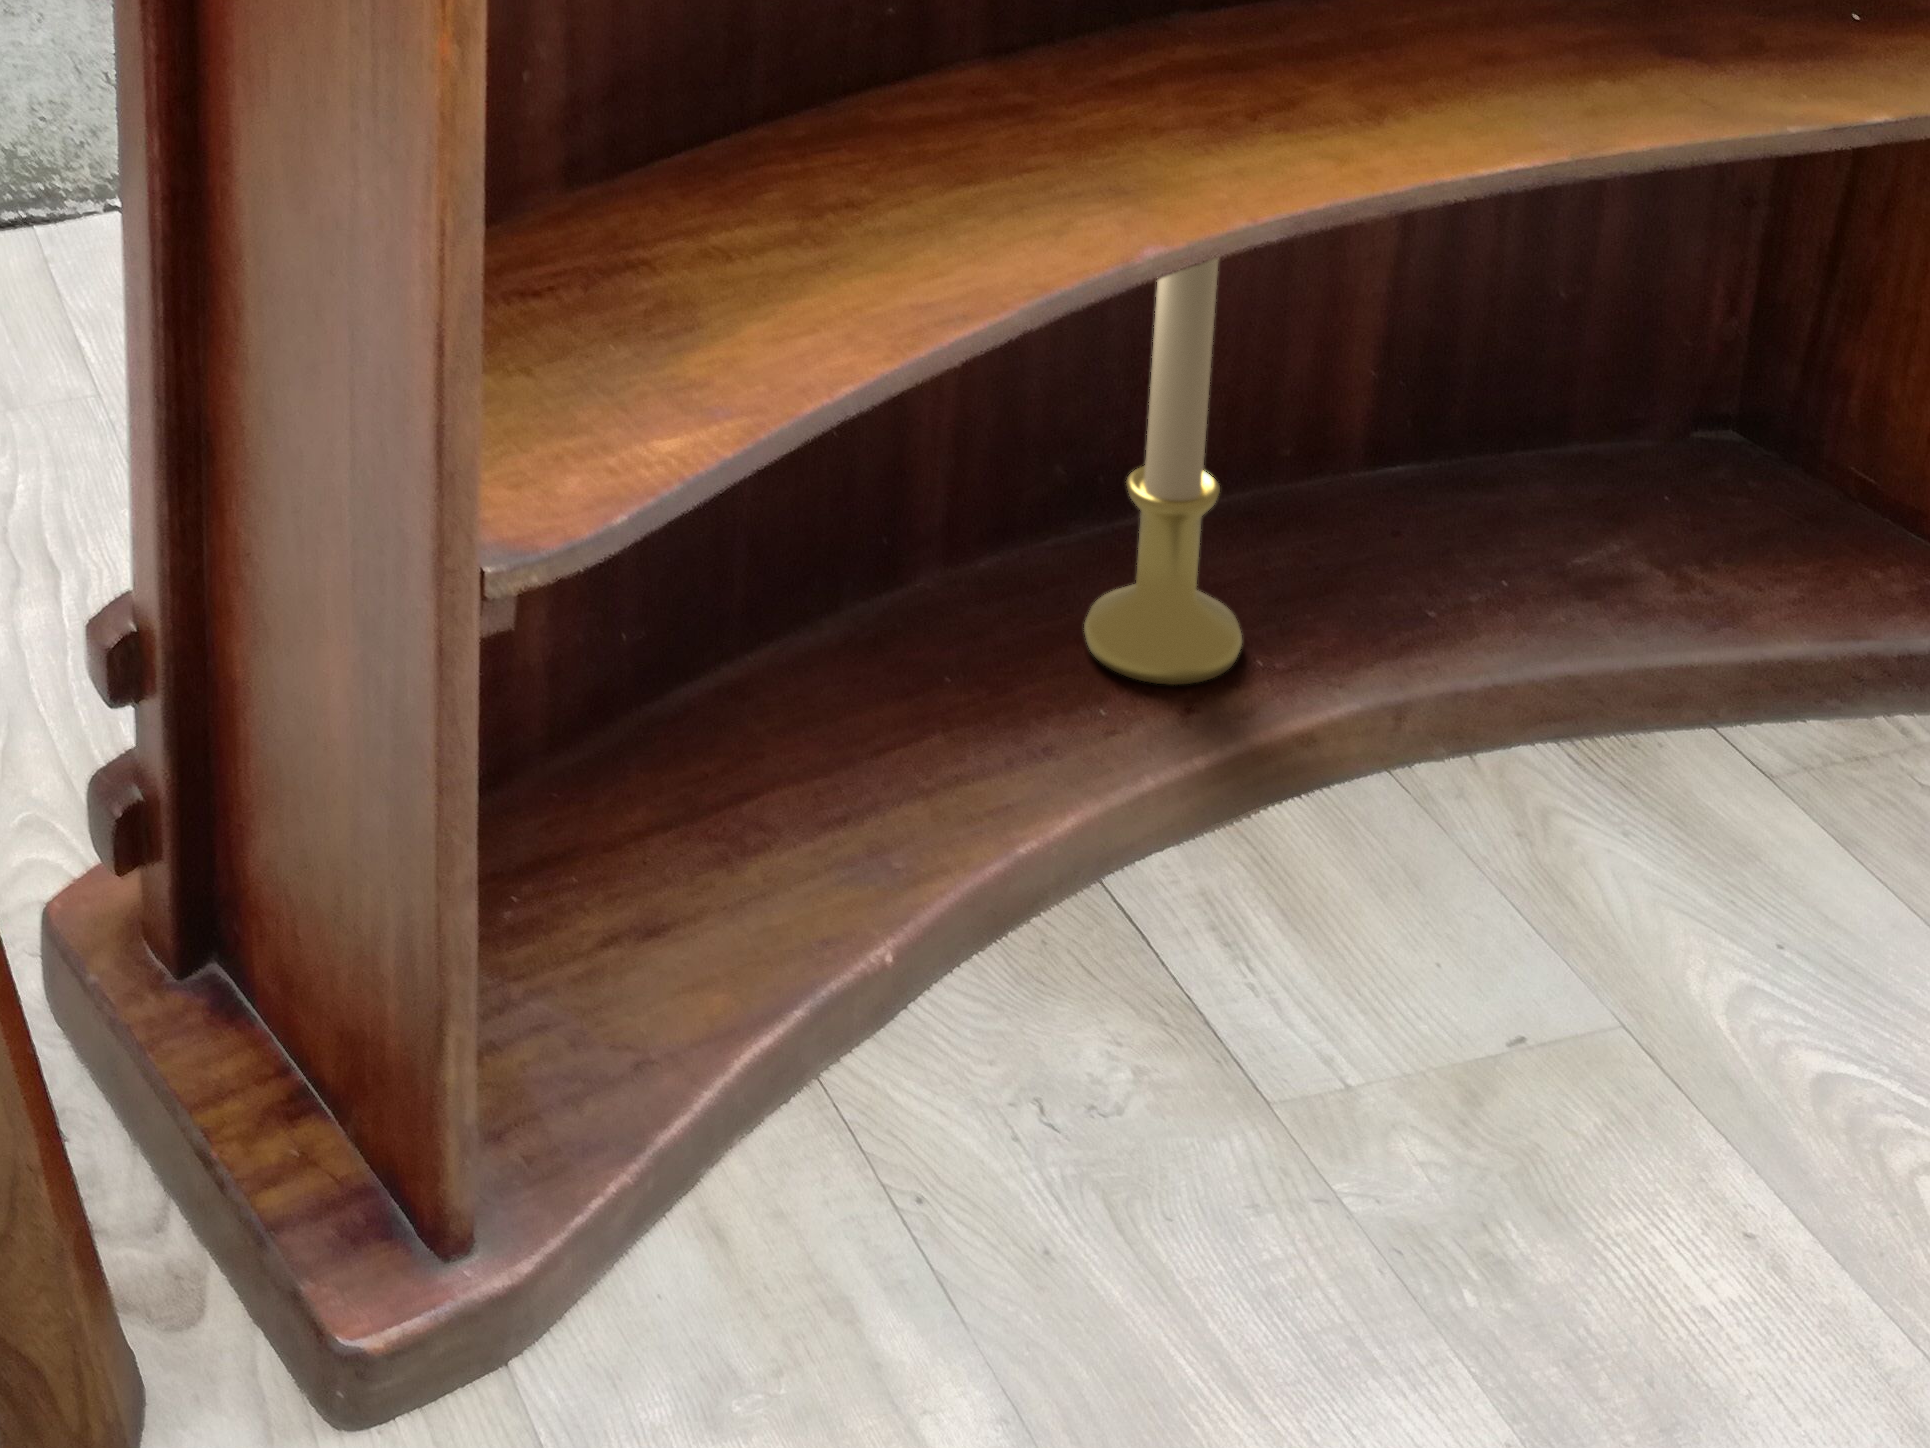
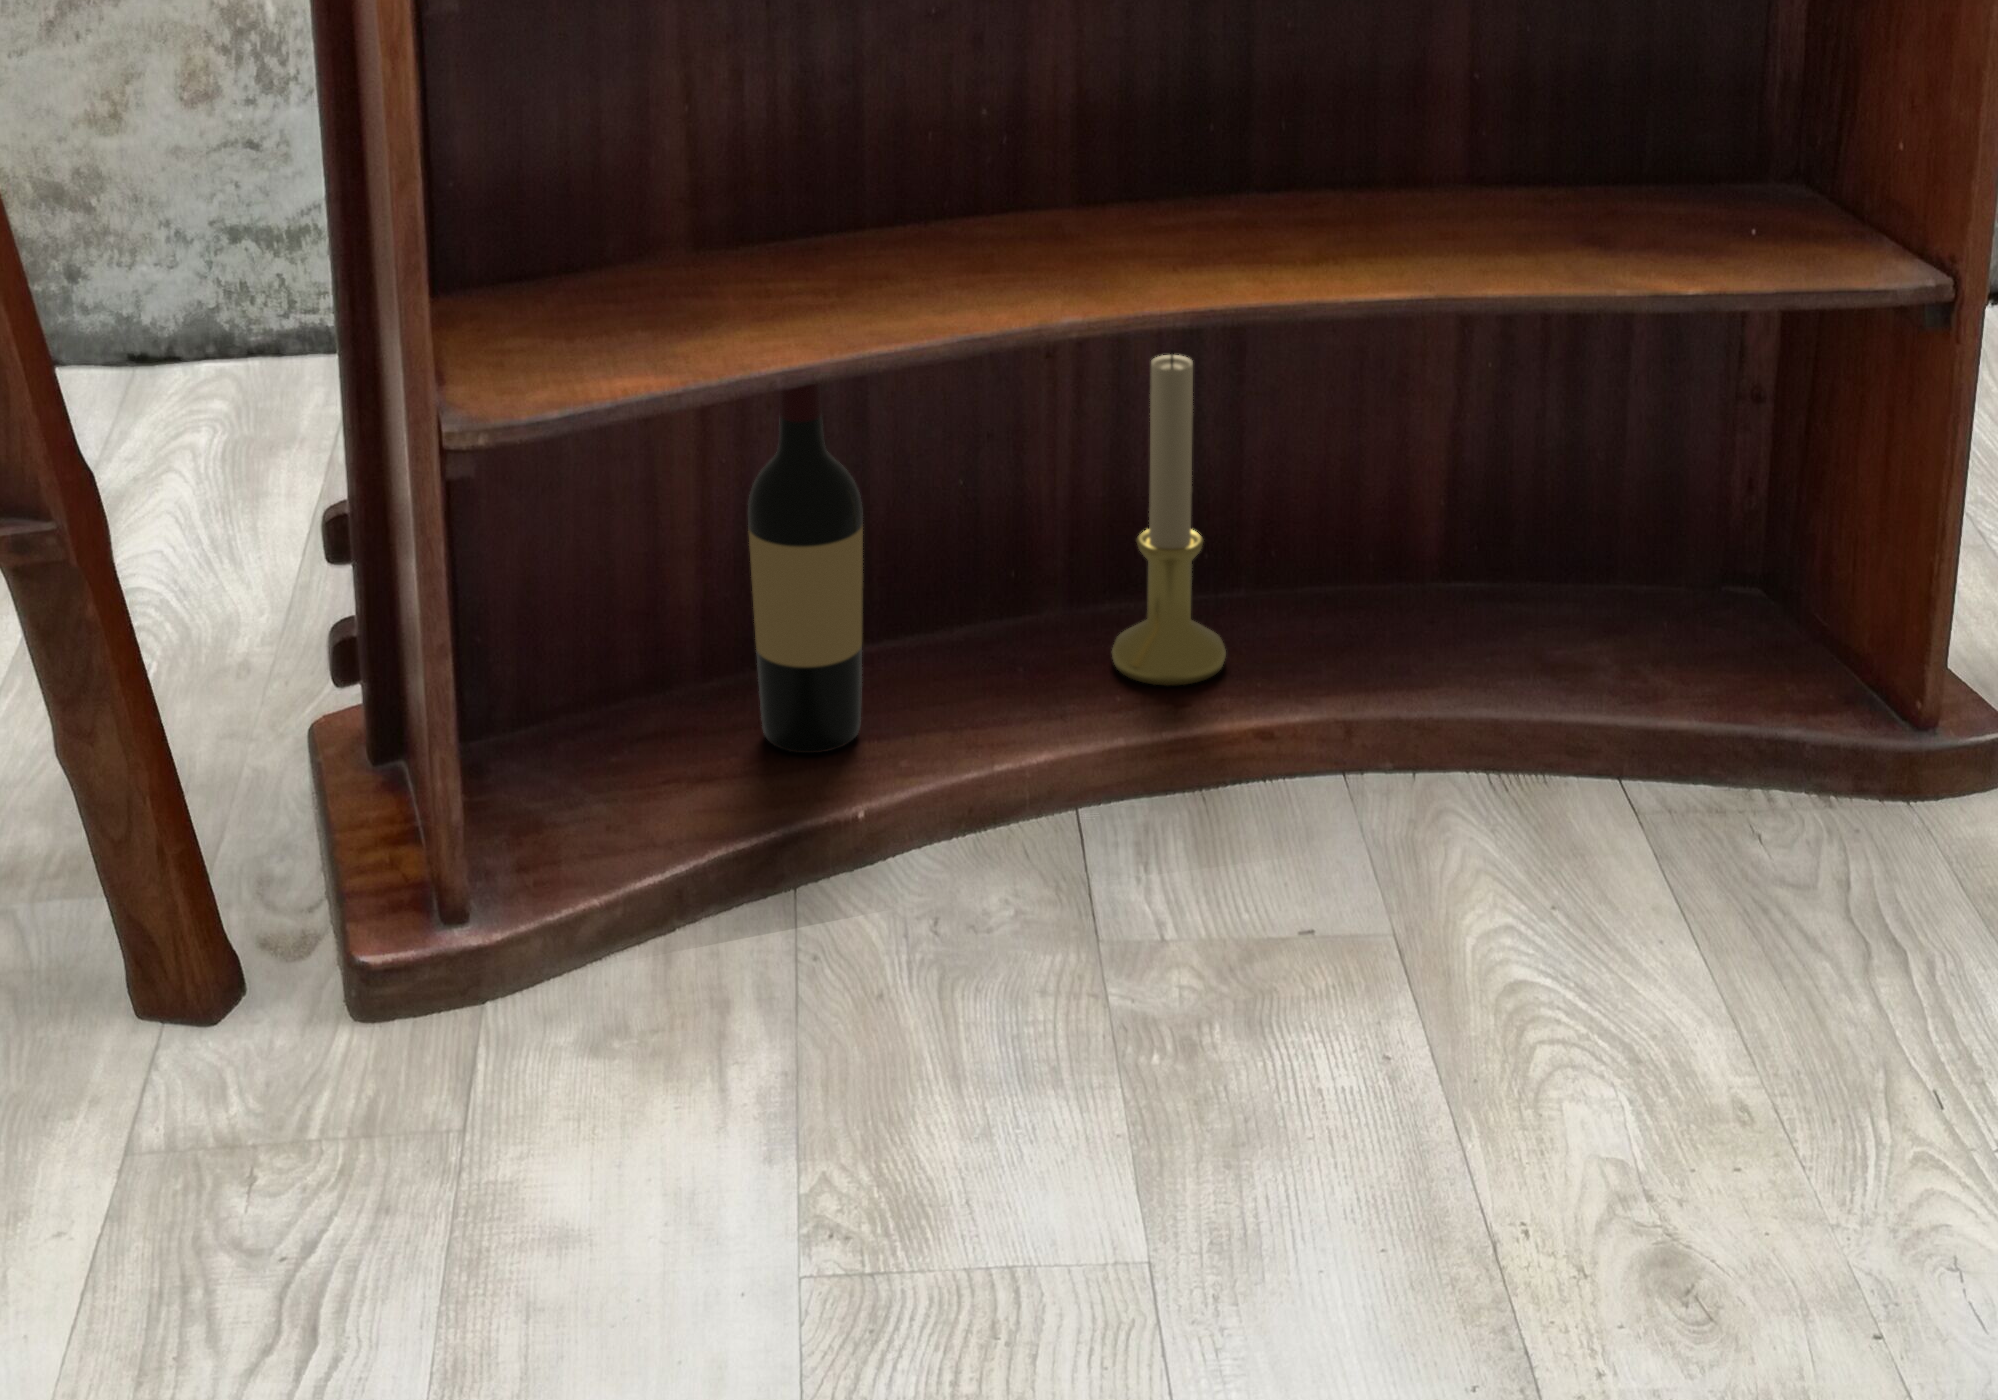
wine bottle: none [695,280,858,865] -> present [748,384,863,753]

